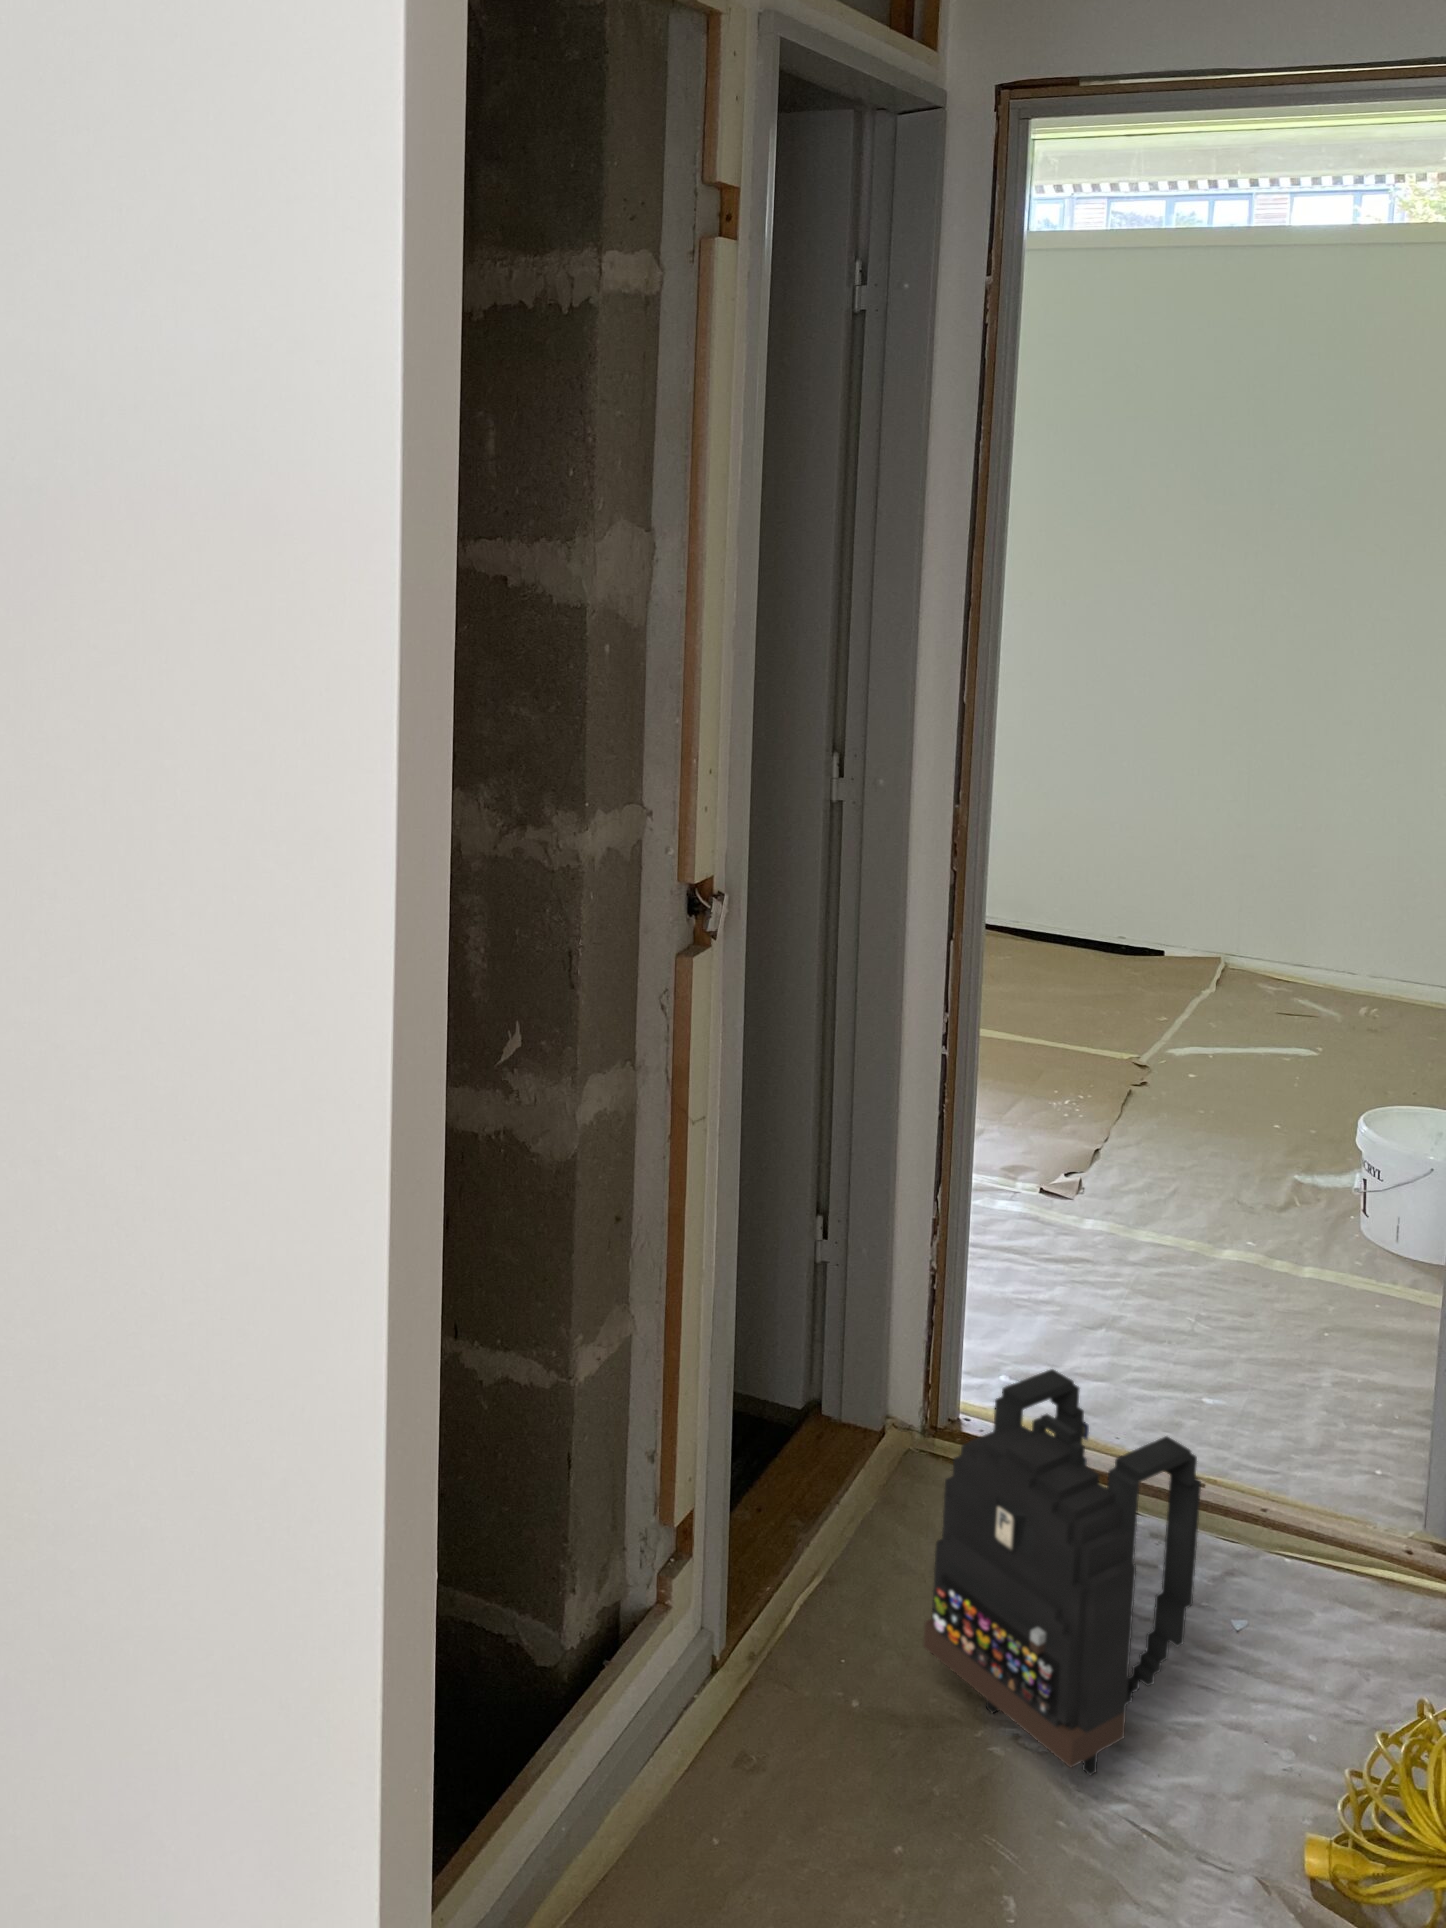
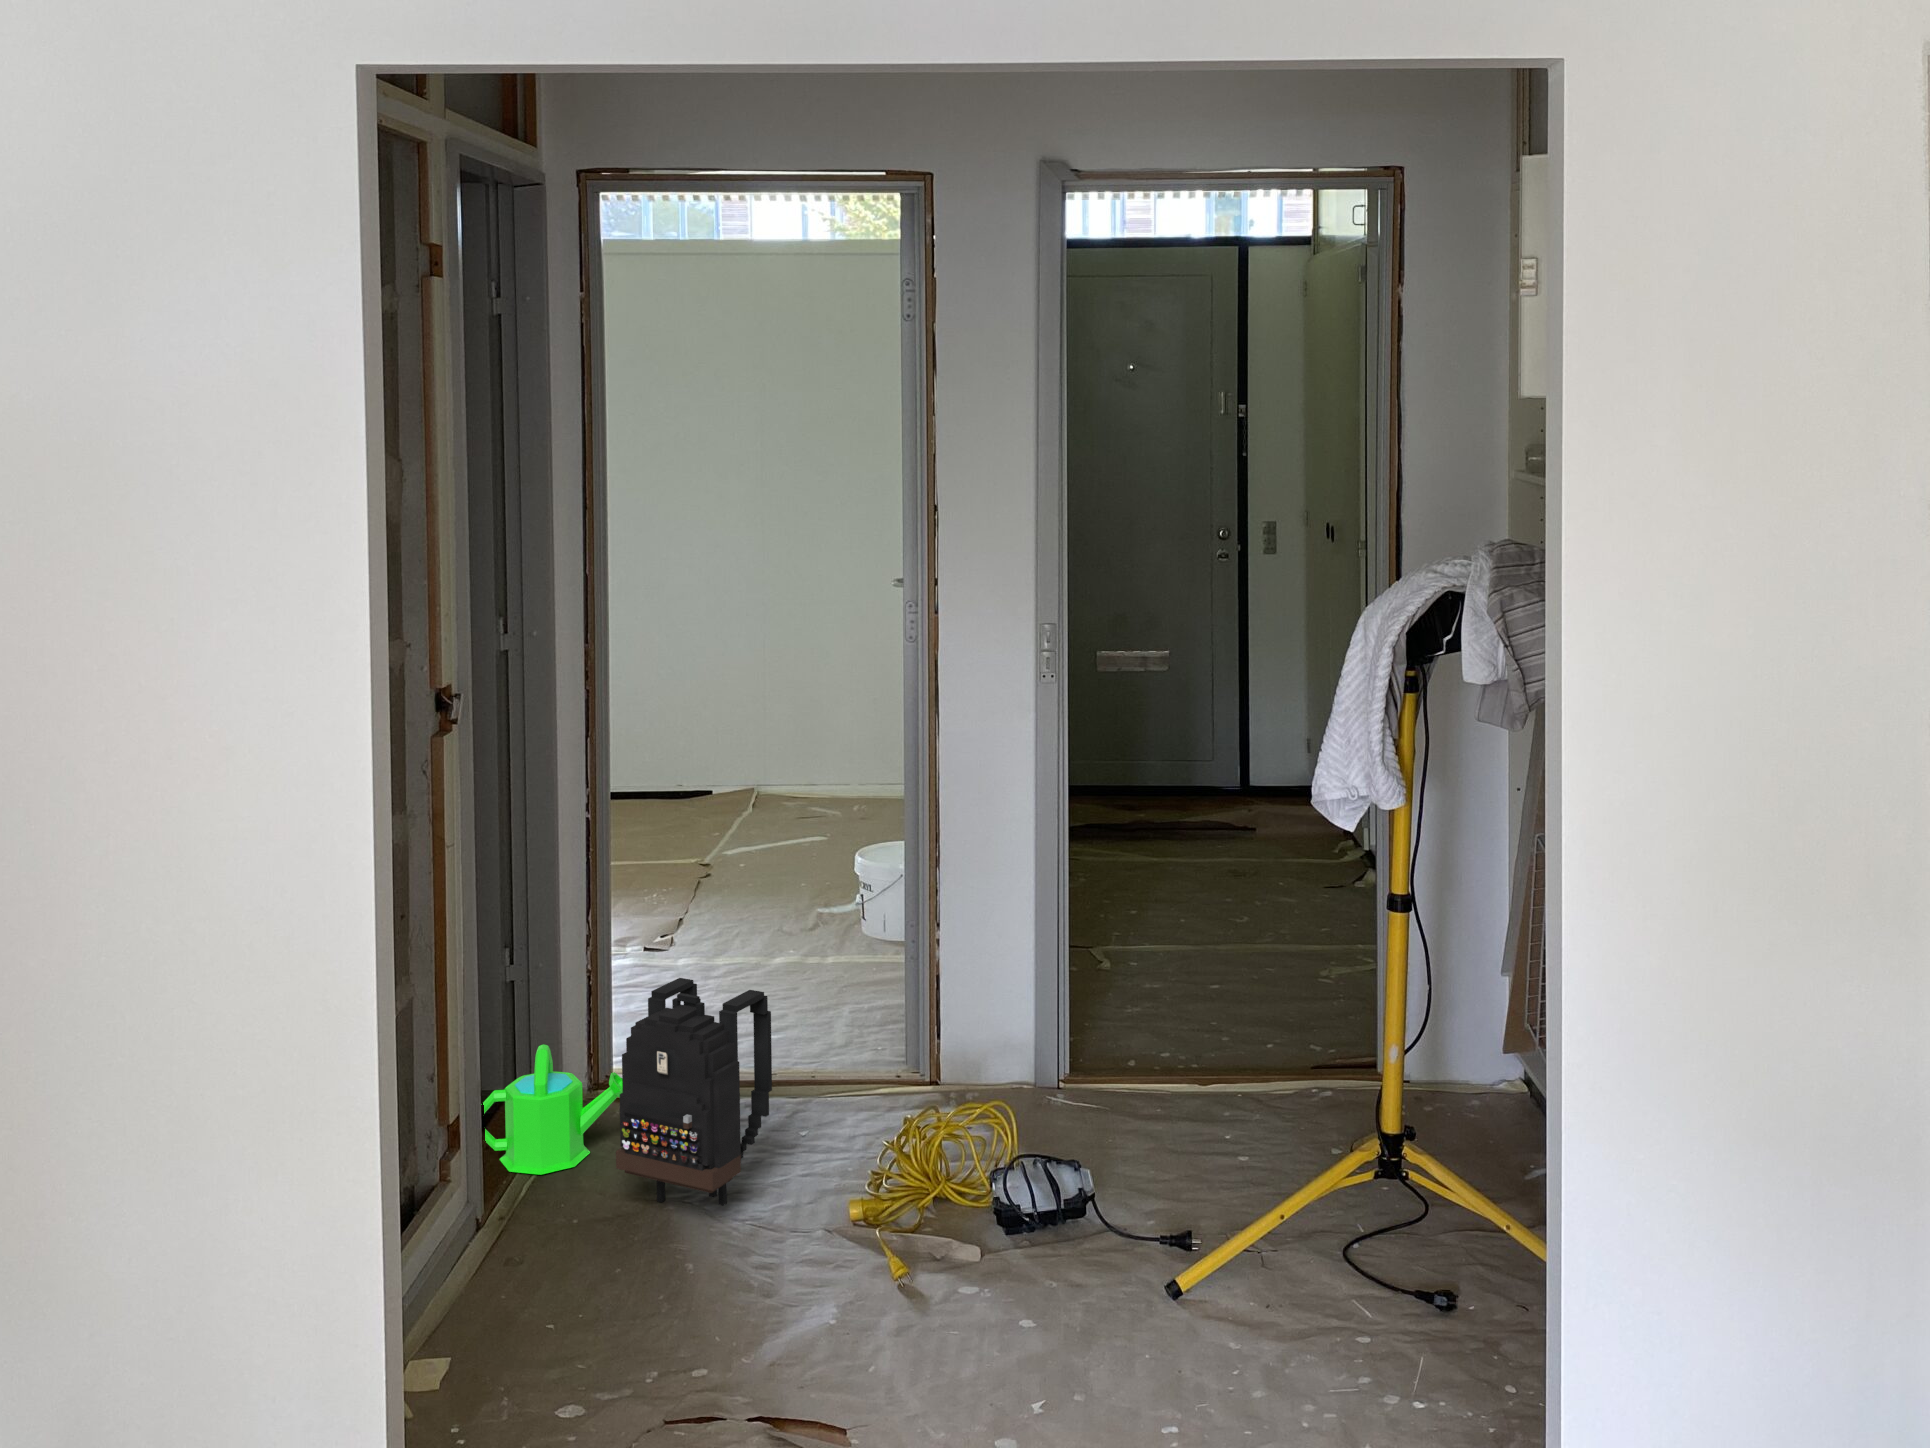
watering can: none [738,1386,970,1582] -> present [483,1044,623,1175]

